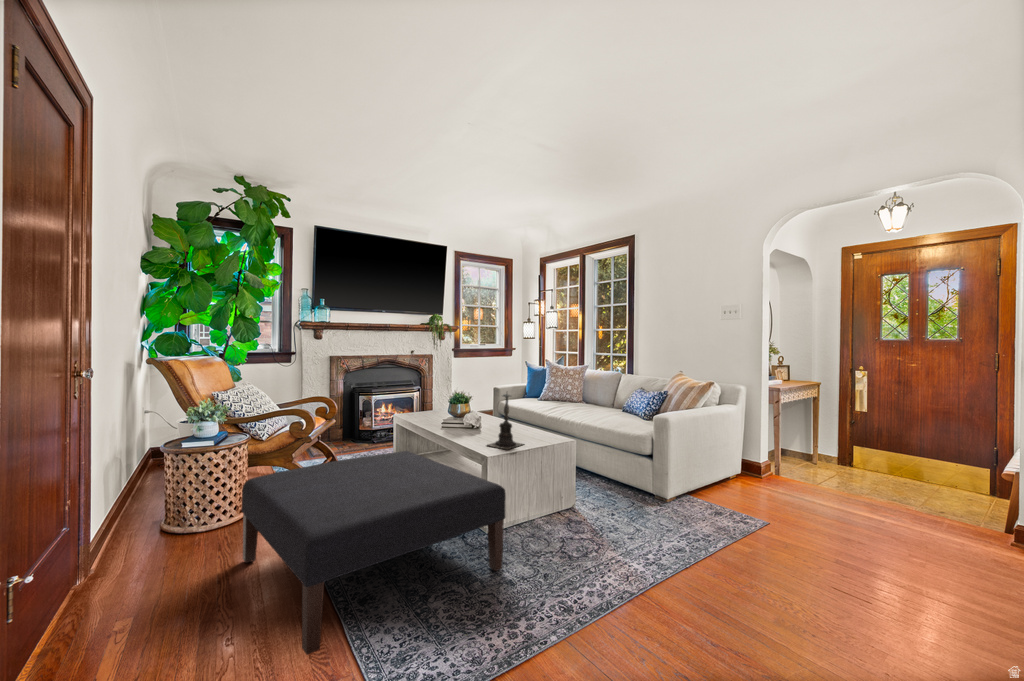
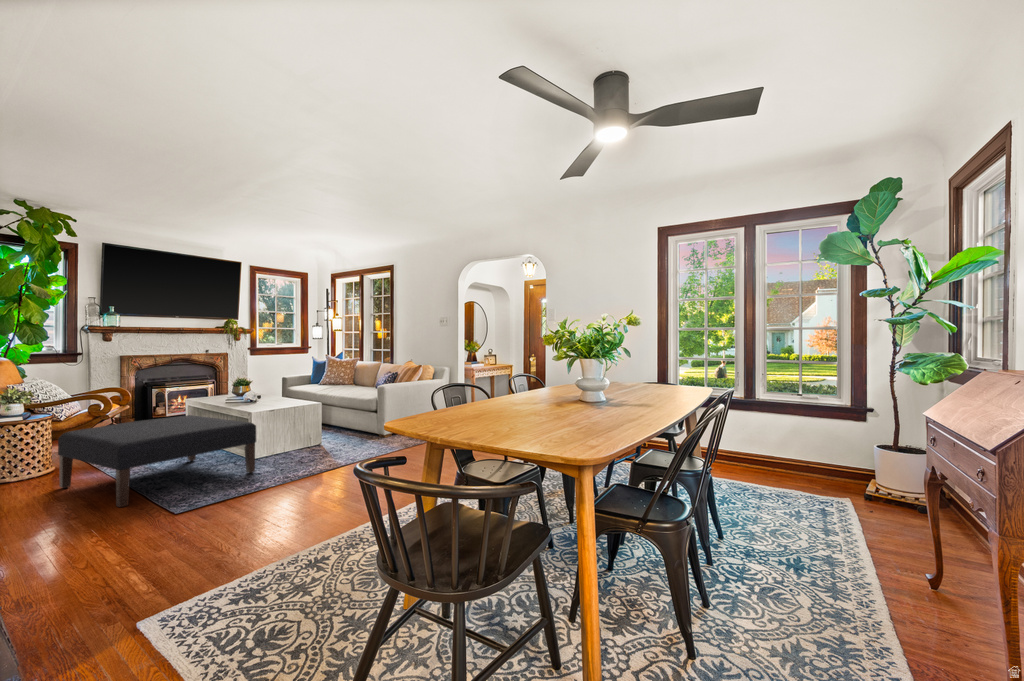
candle holder: present [488,394,523,449] -> none [253,369,283,409]

